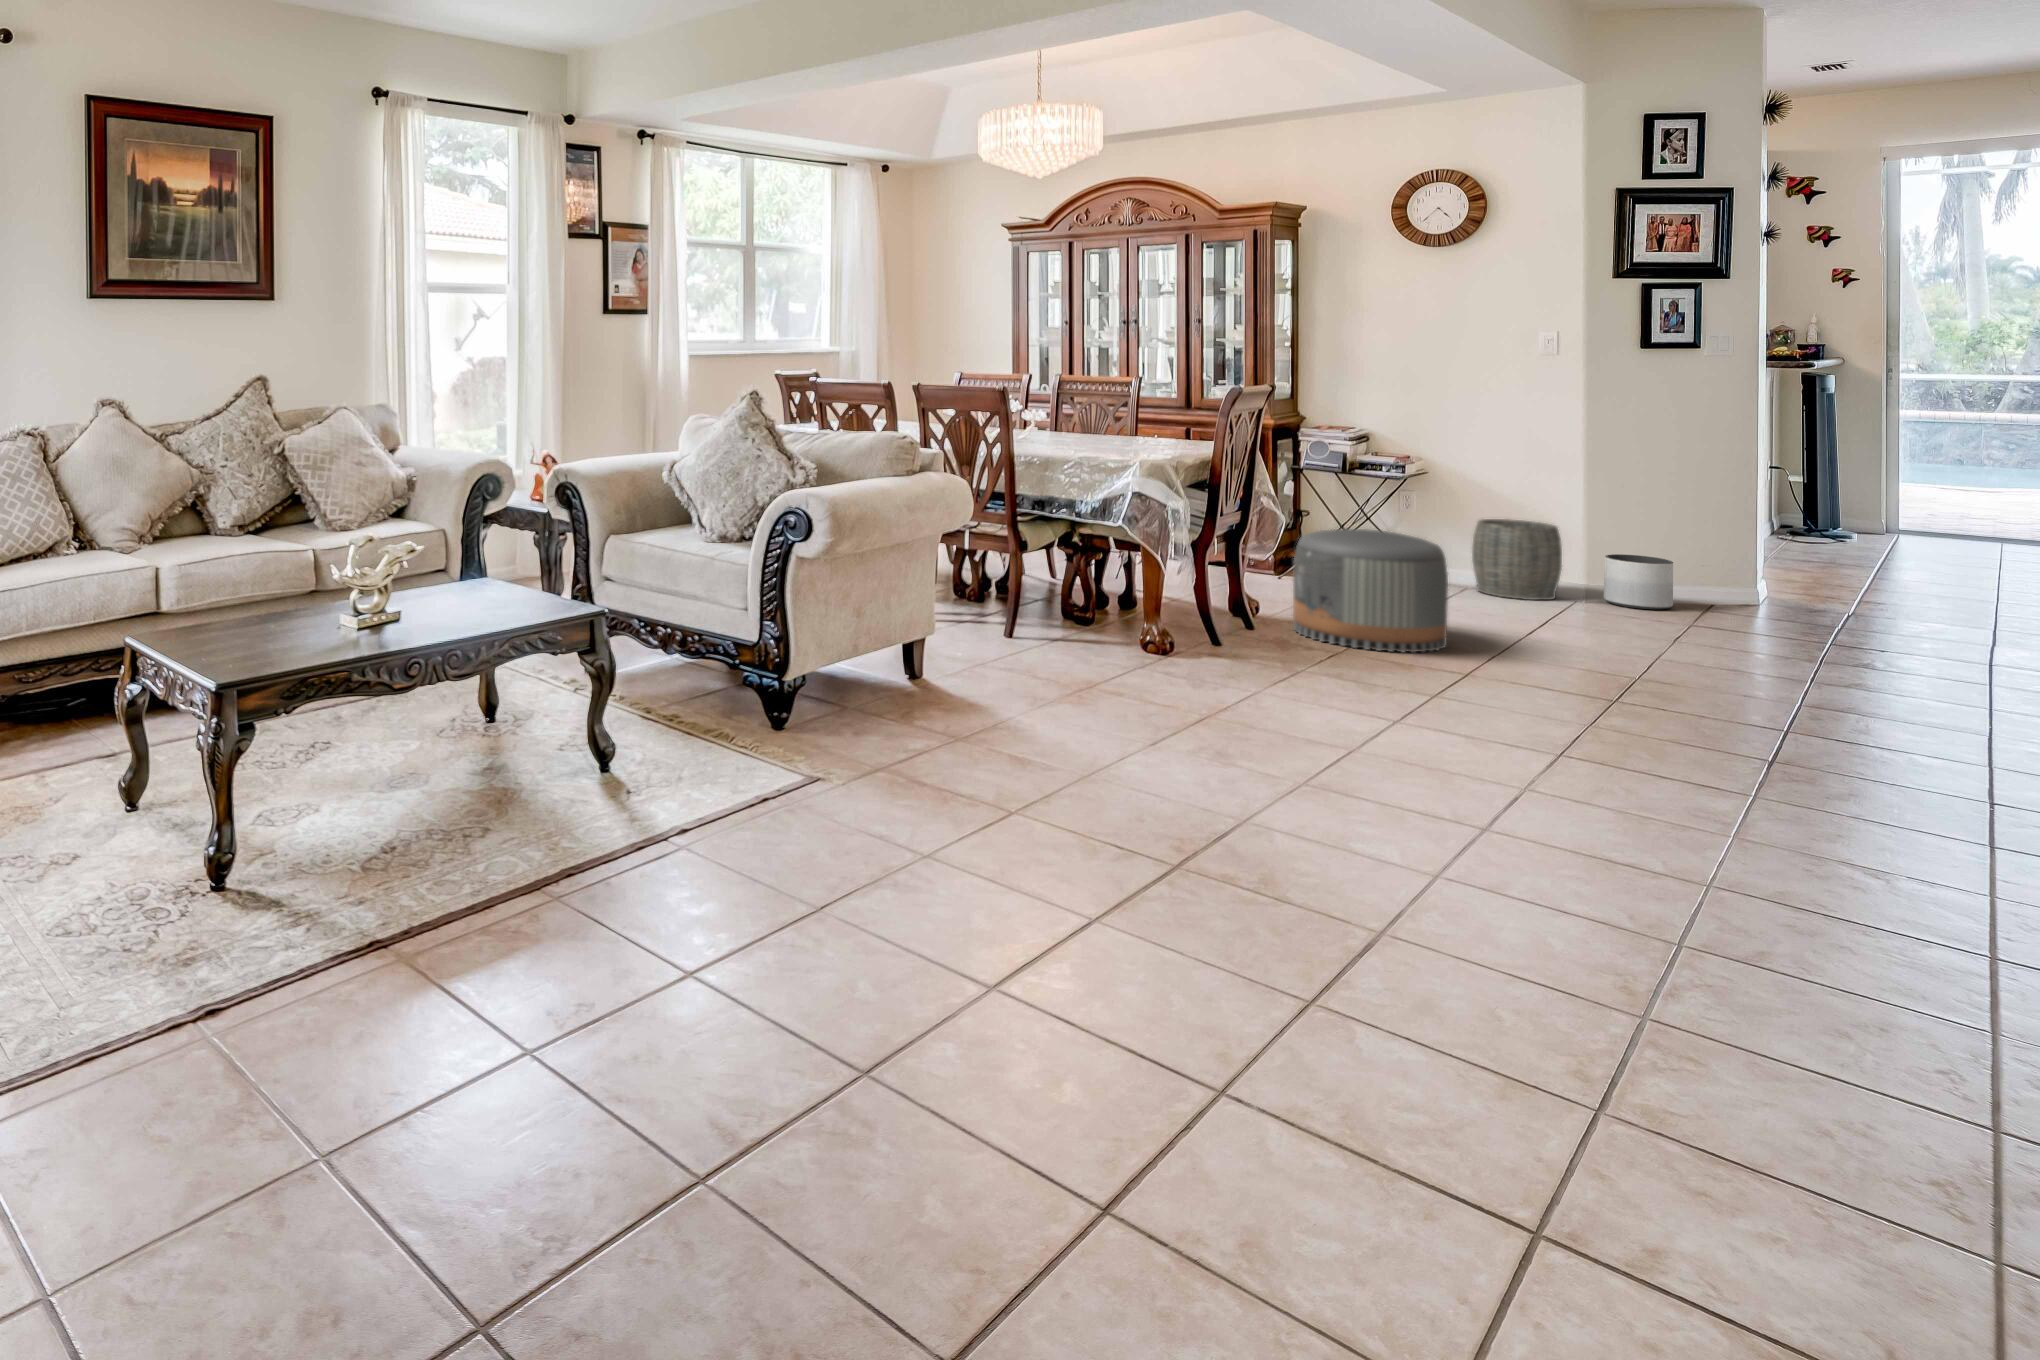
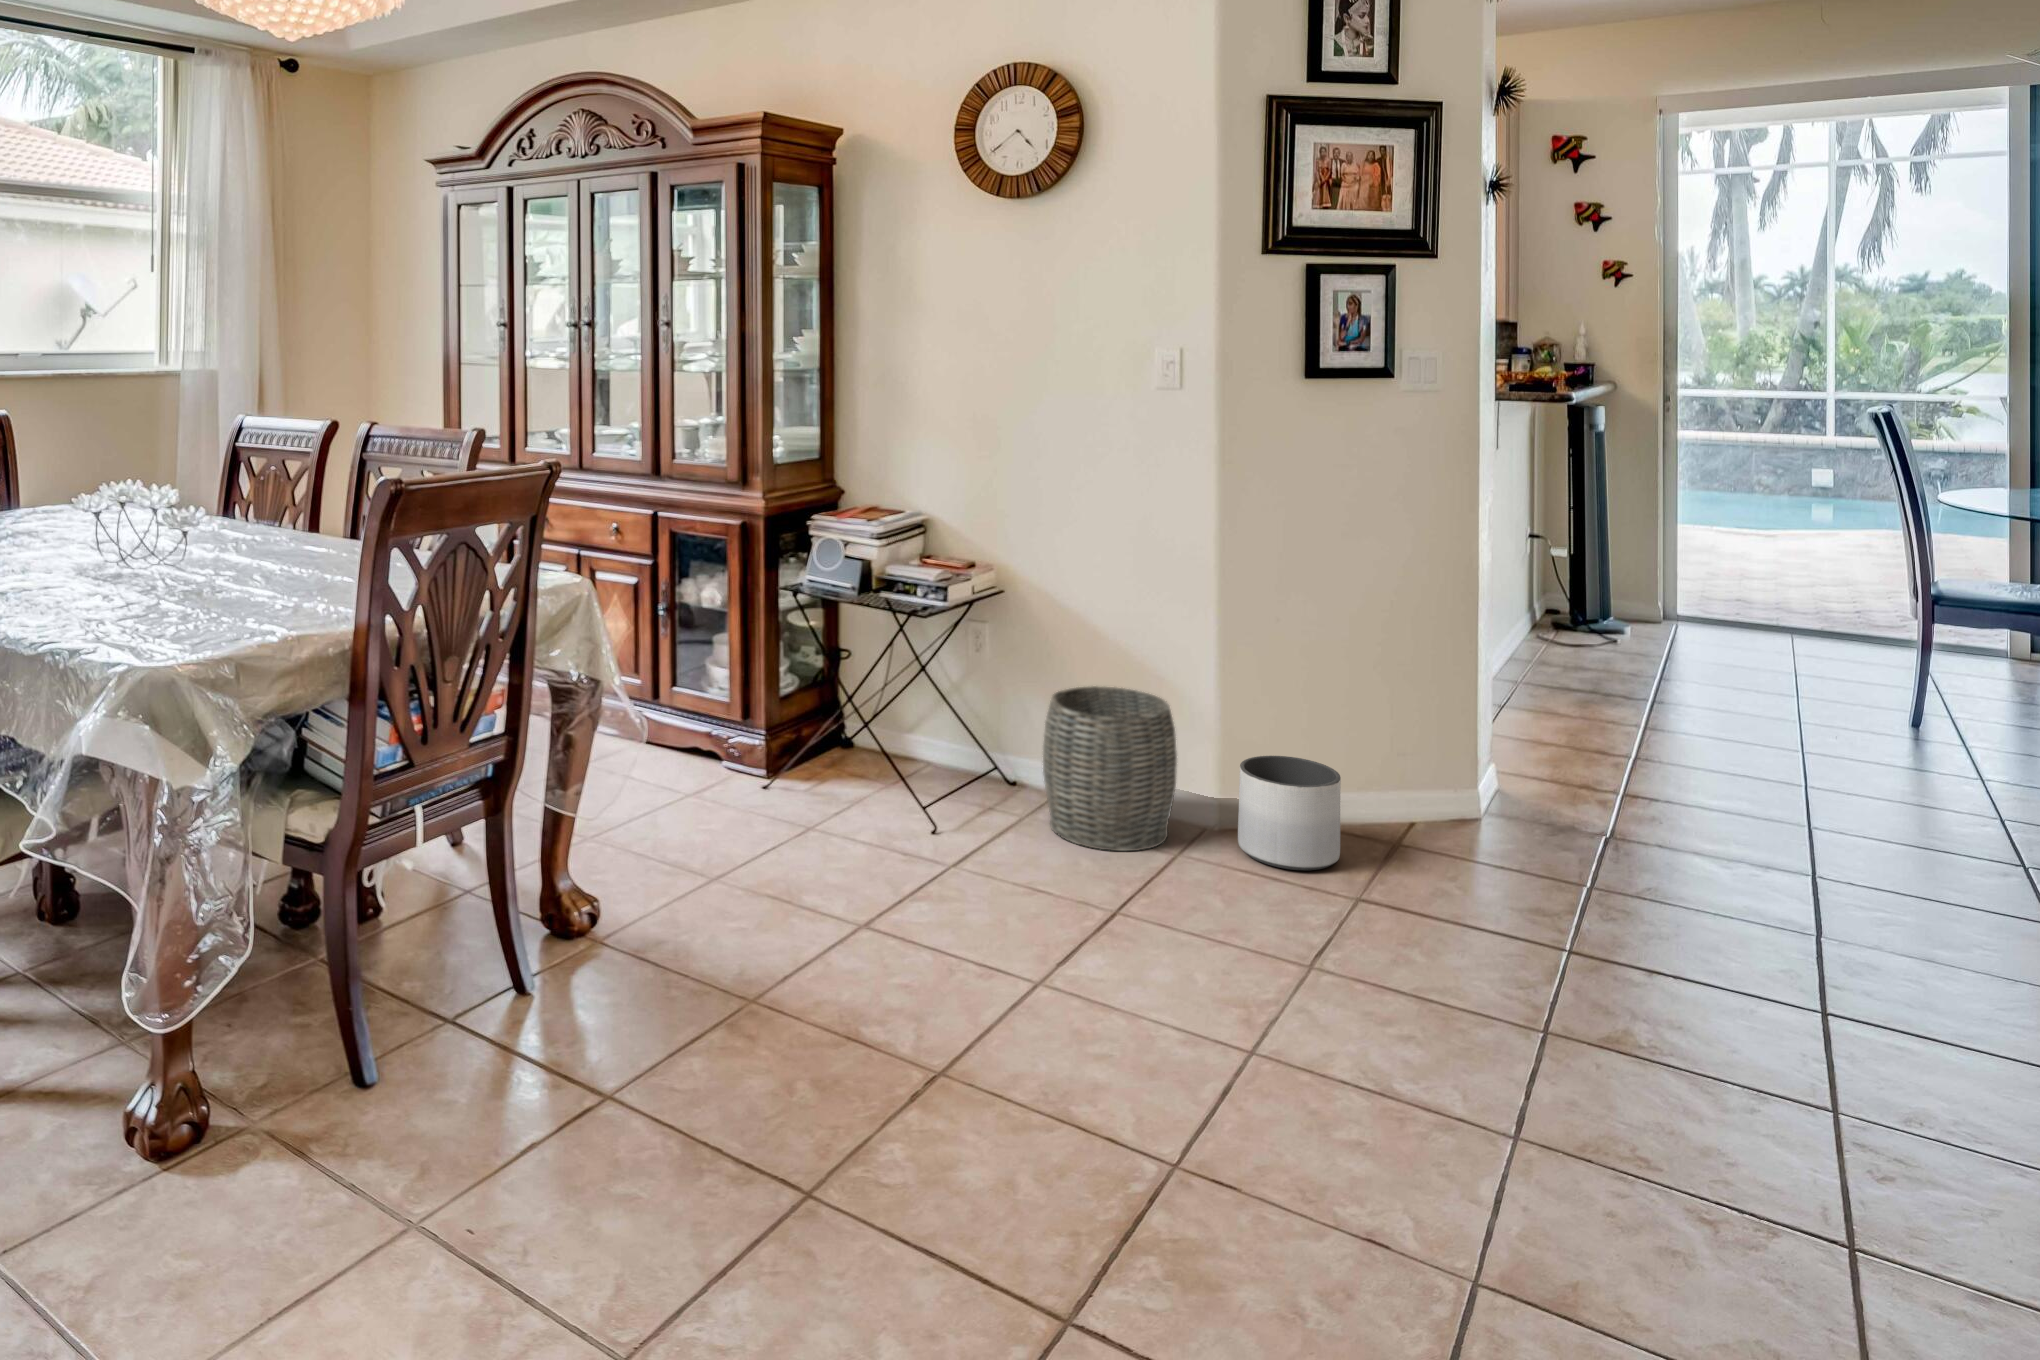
pouf: present [1293,529,1448,652] -> none [550,791,843,1139]

